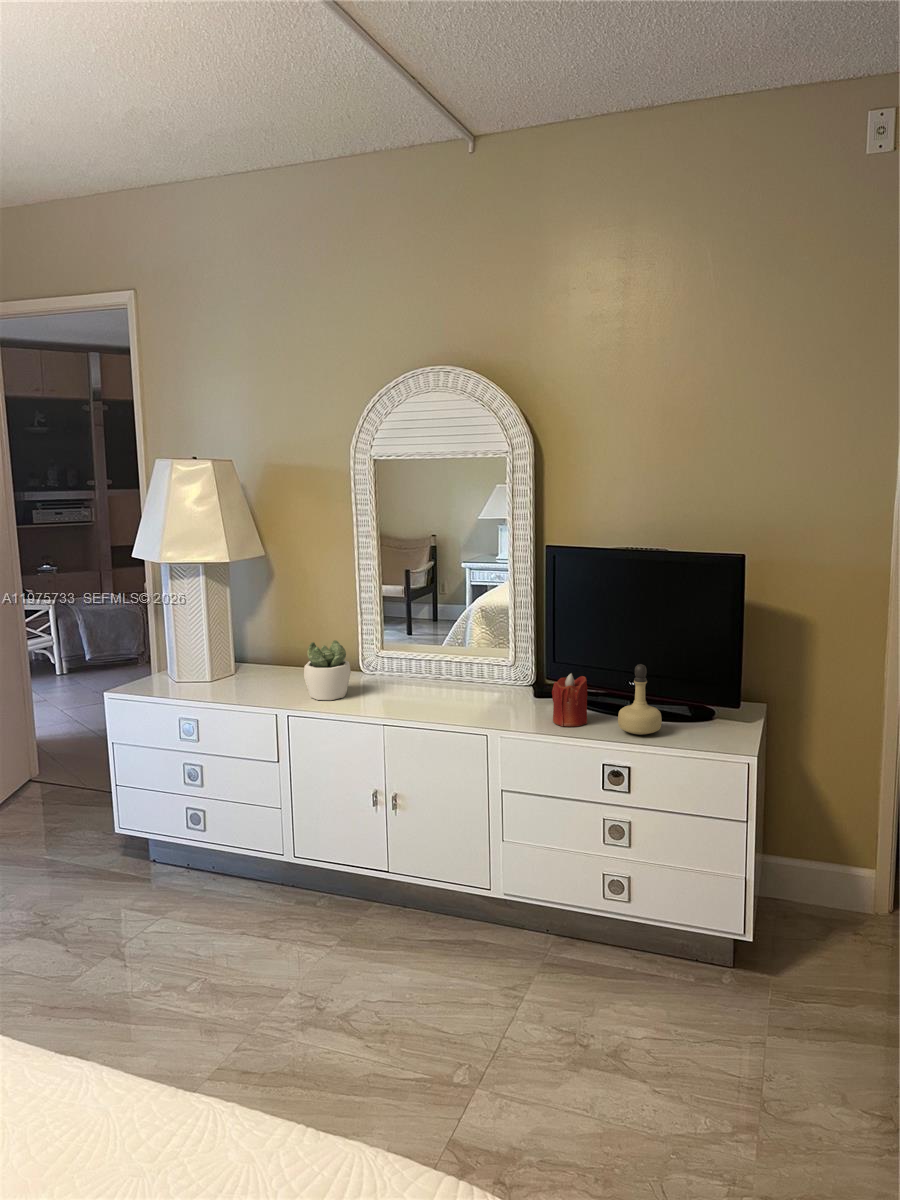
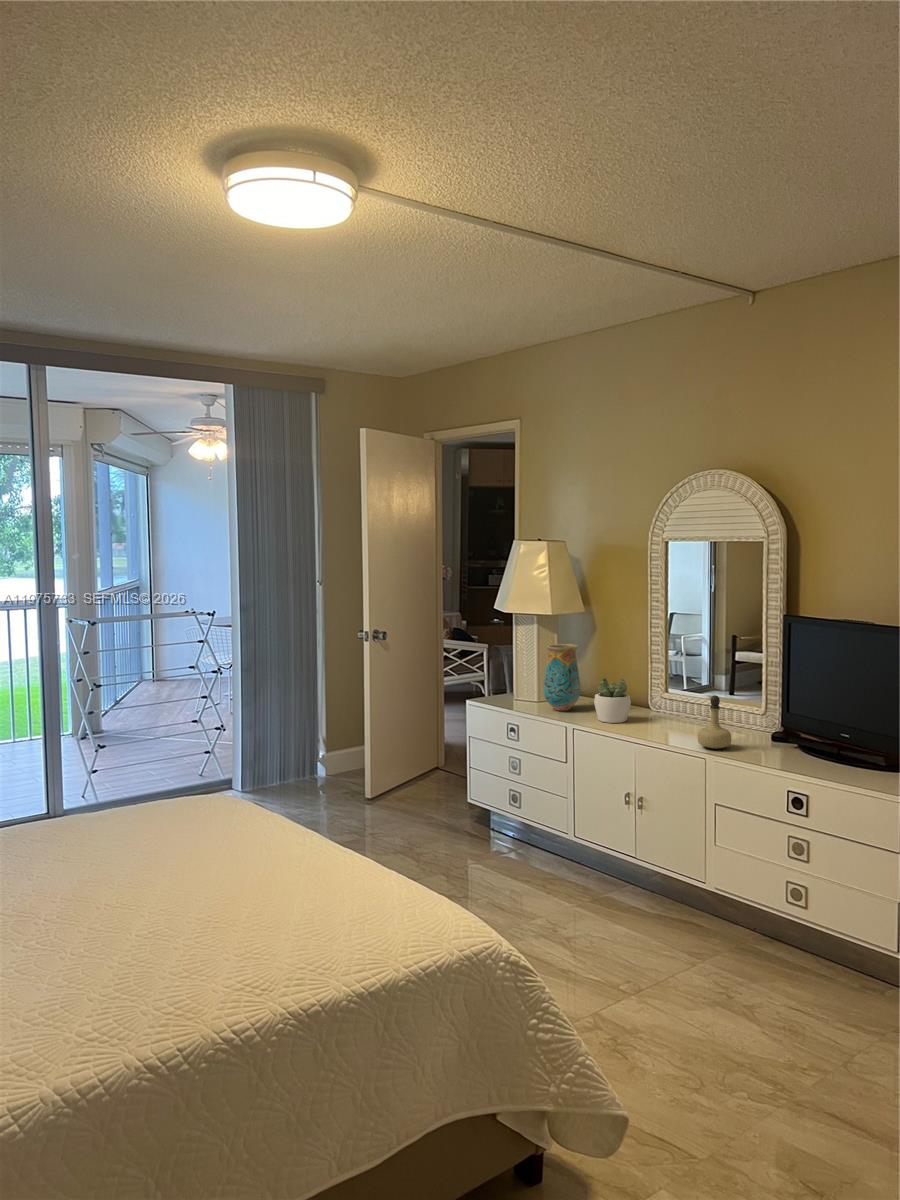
vase: none [222,600,272,691] -> present [544,644,580,711]
perfume bottle: present [618,664,662,735] -> present [698,695,731,749]
candle: present [552,673,587,726] -> none [764,718,794,762]

